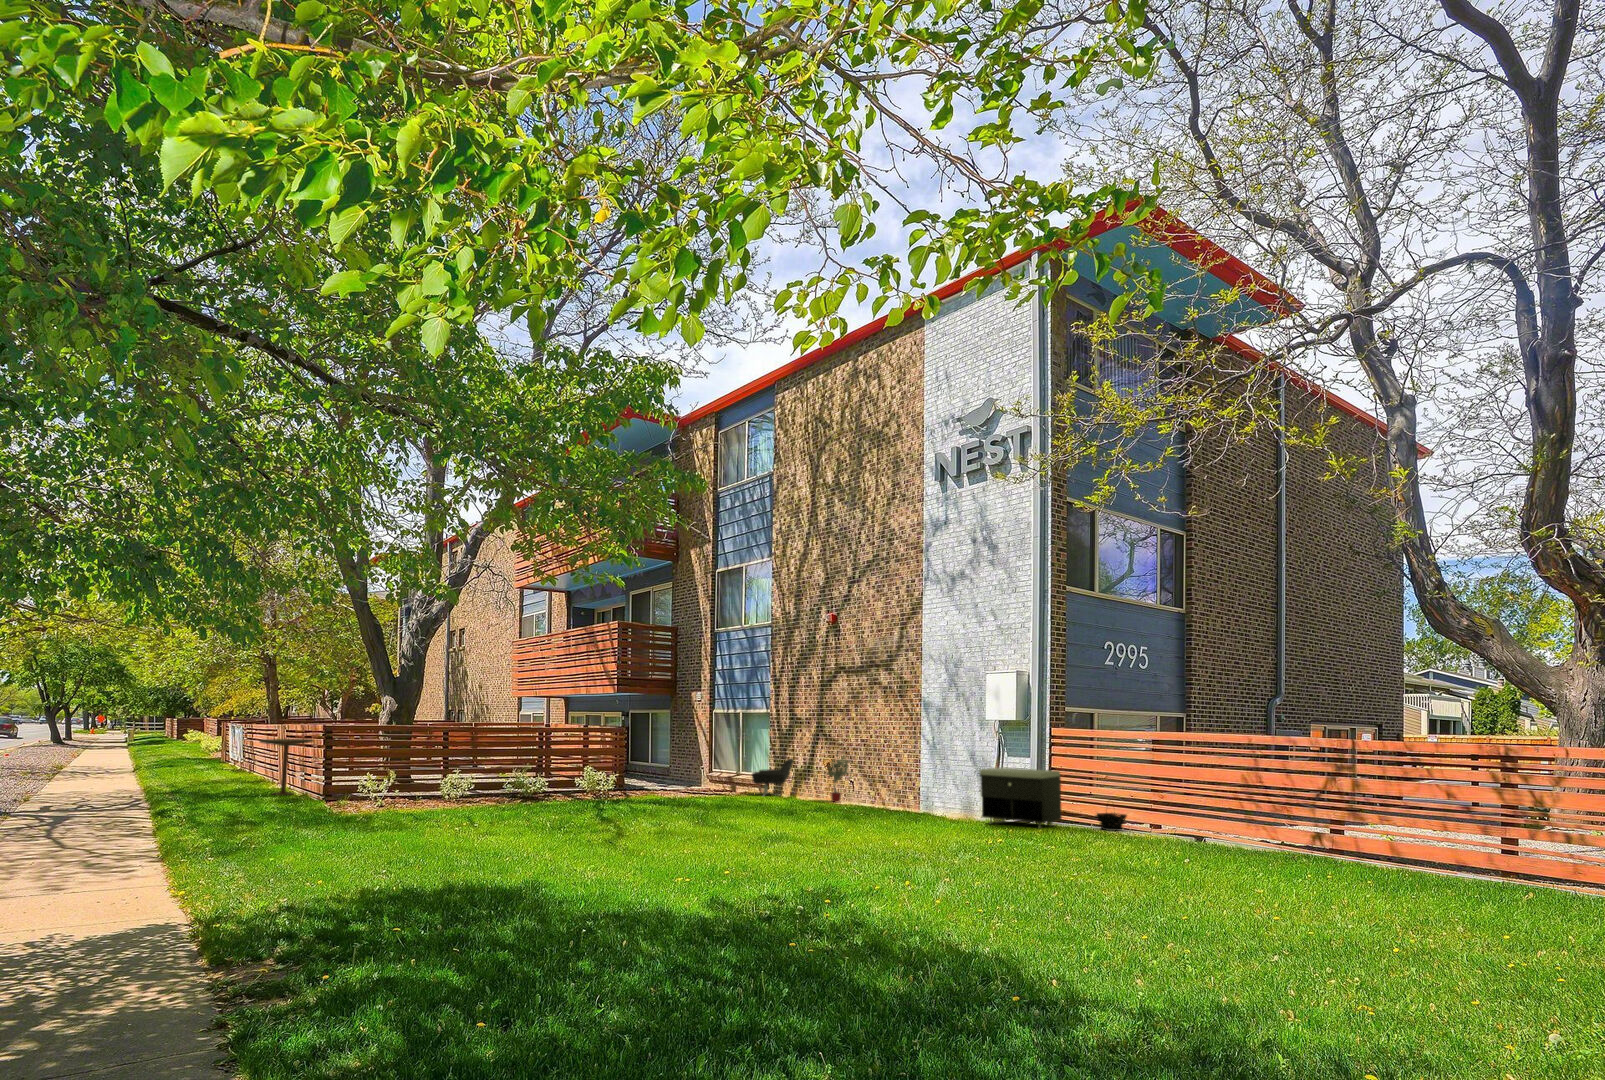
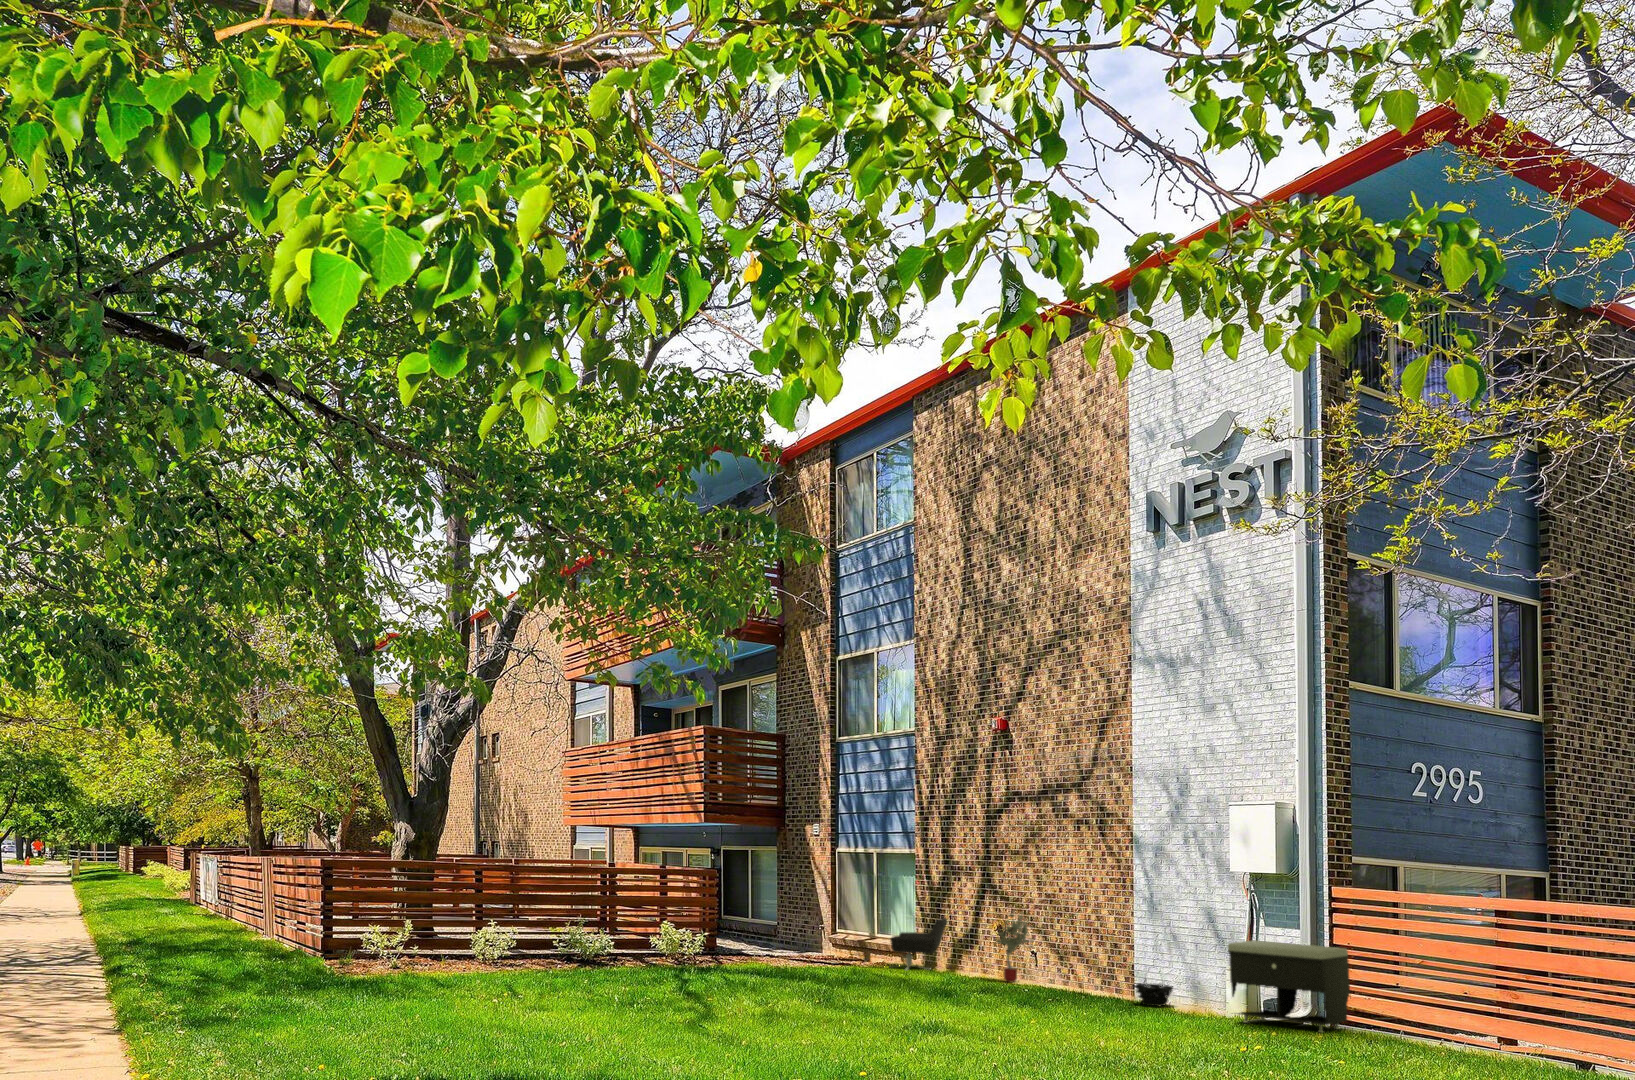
pedestal table: present [260,739,313,795] -> none [236,877,307,954]
basket: present [1095,812,1127,831] -> present [1133,967,1173,1006]

